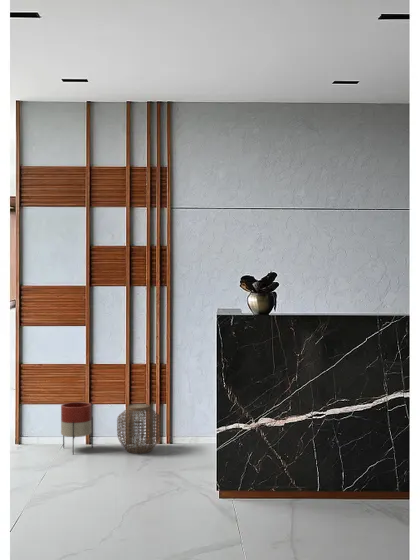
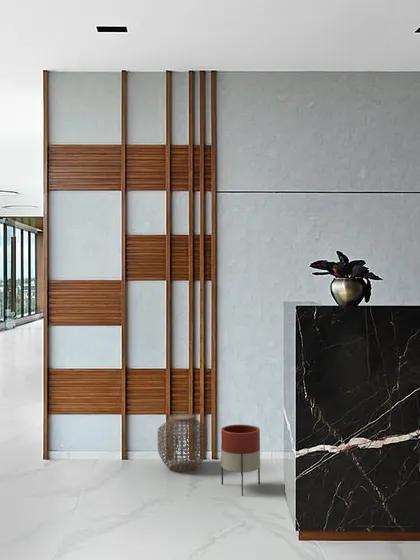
planter: present [61,402,93,454] -> present [221,425,260,496]

